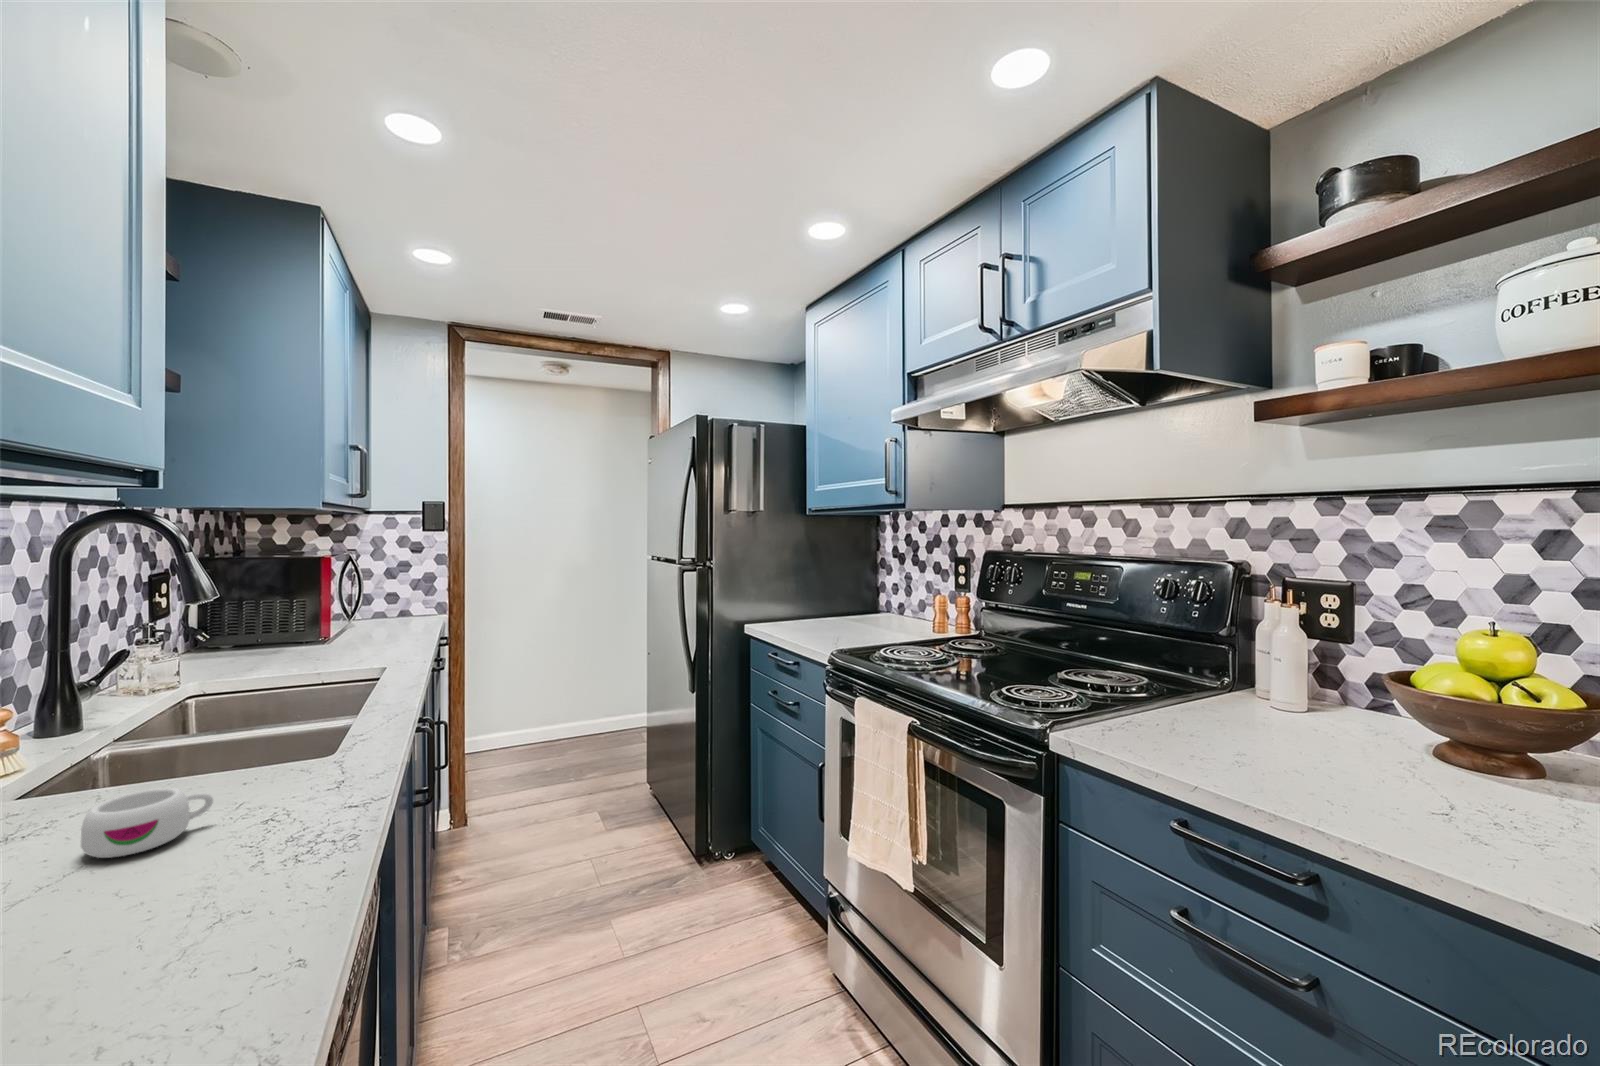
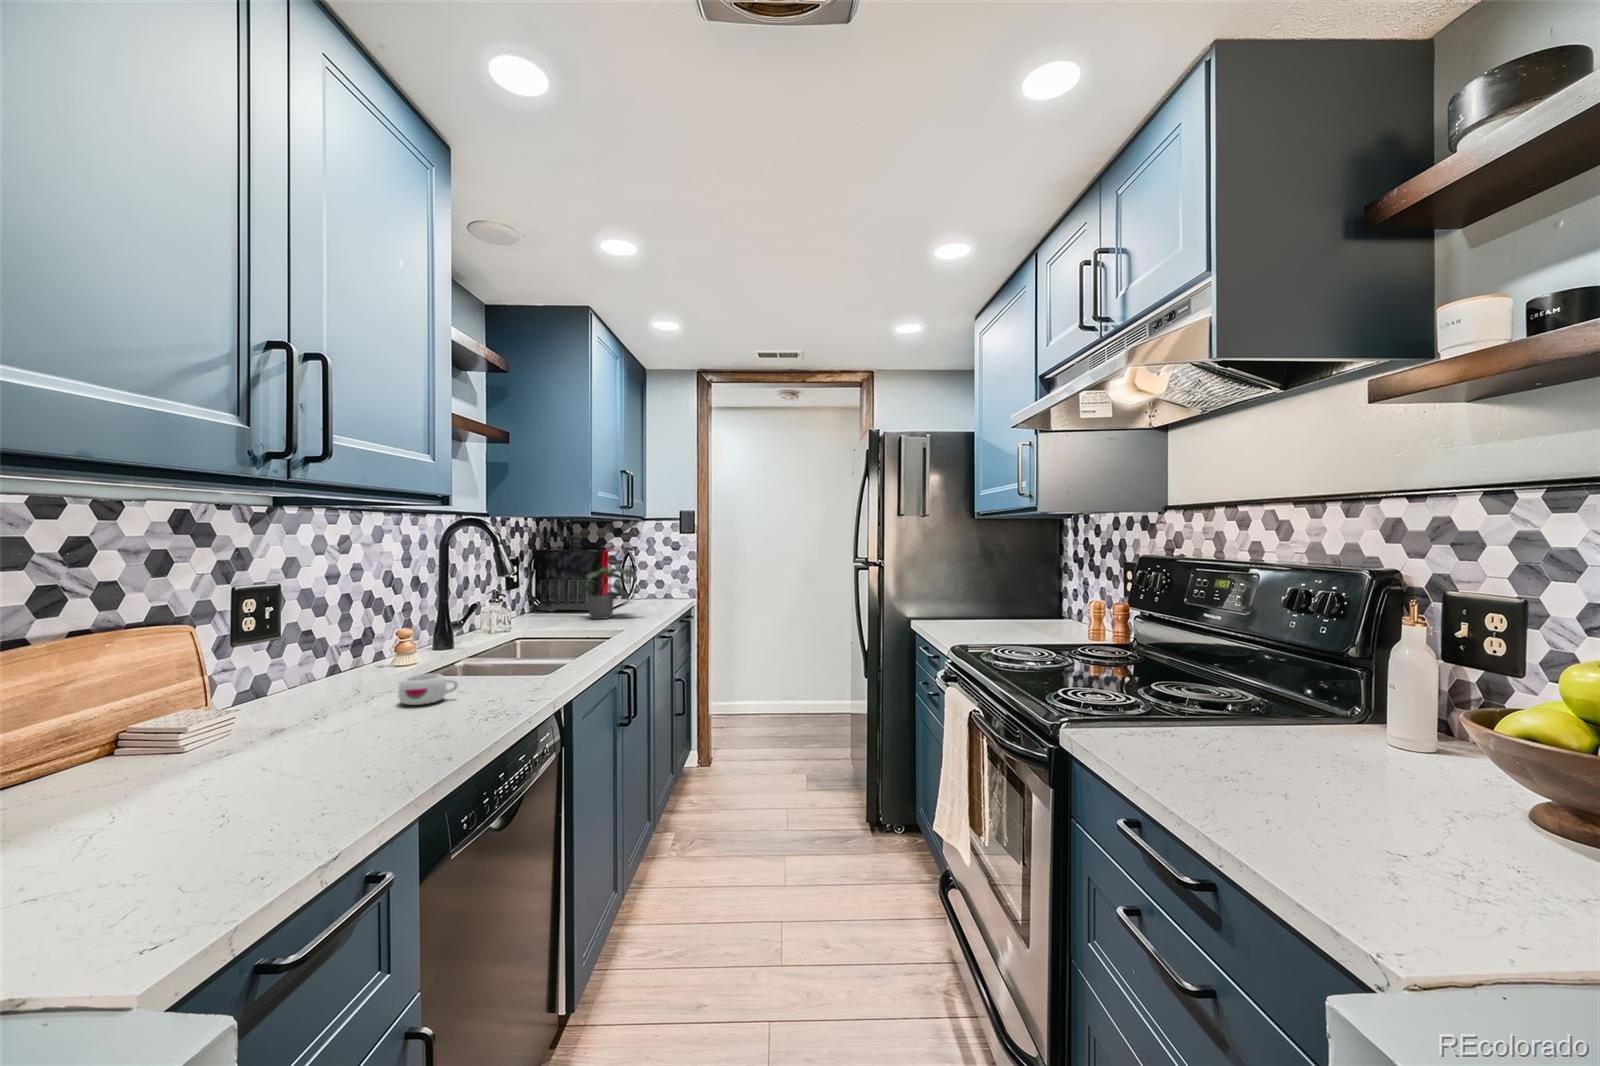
potted plant: none [279,577,387,654] -> present [578,567,637,619]

